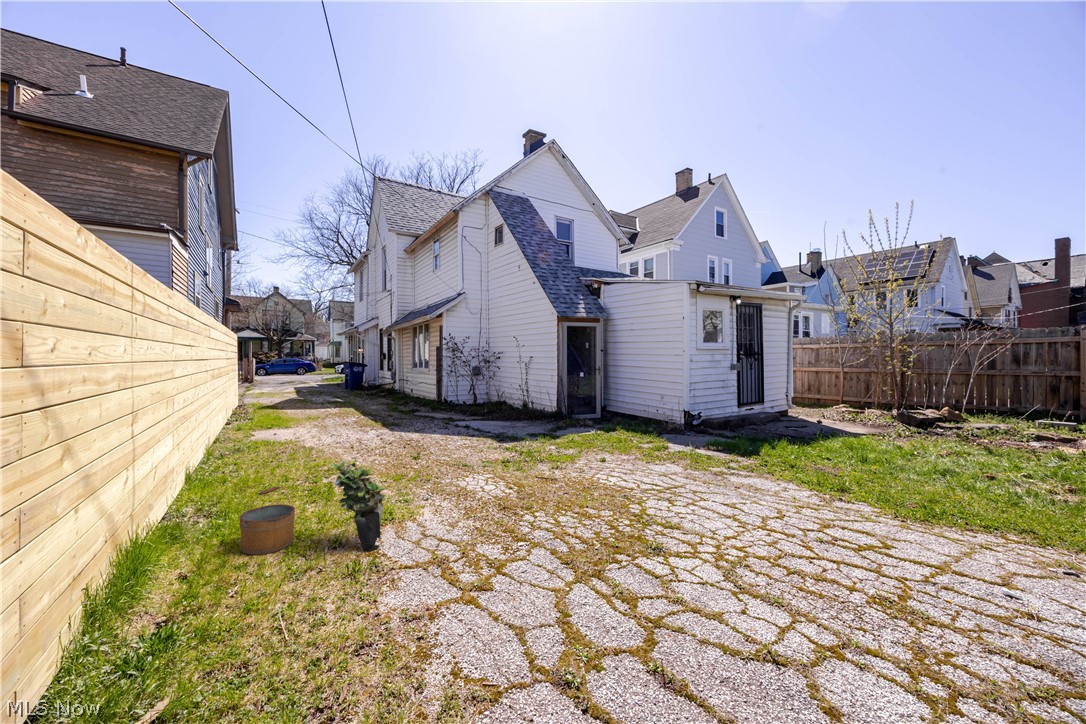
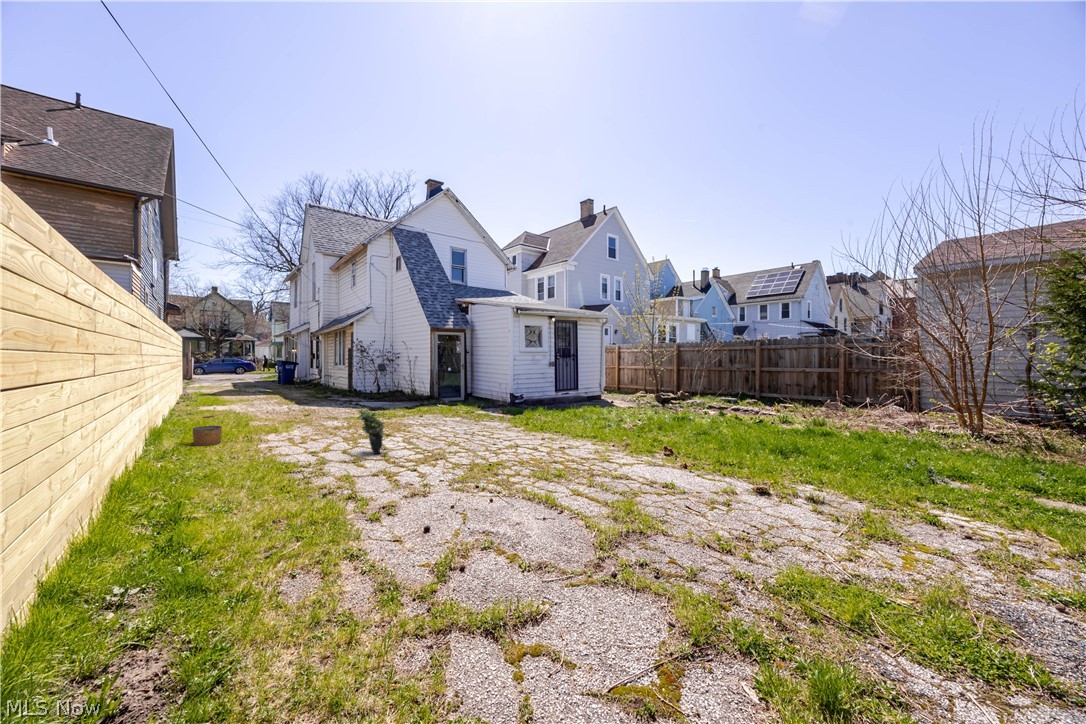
potted plant: present [332,459,386,551] -> present [357,408,385,454]

